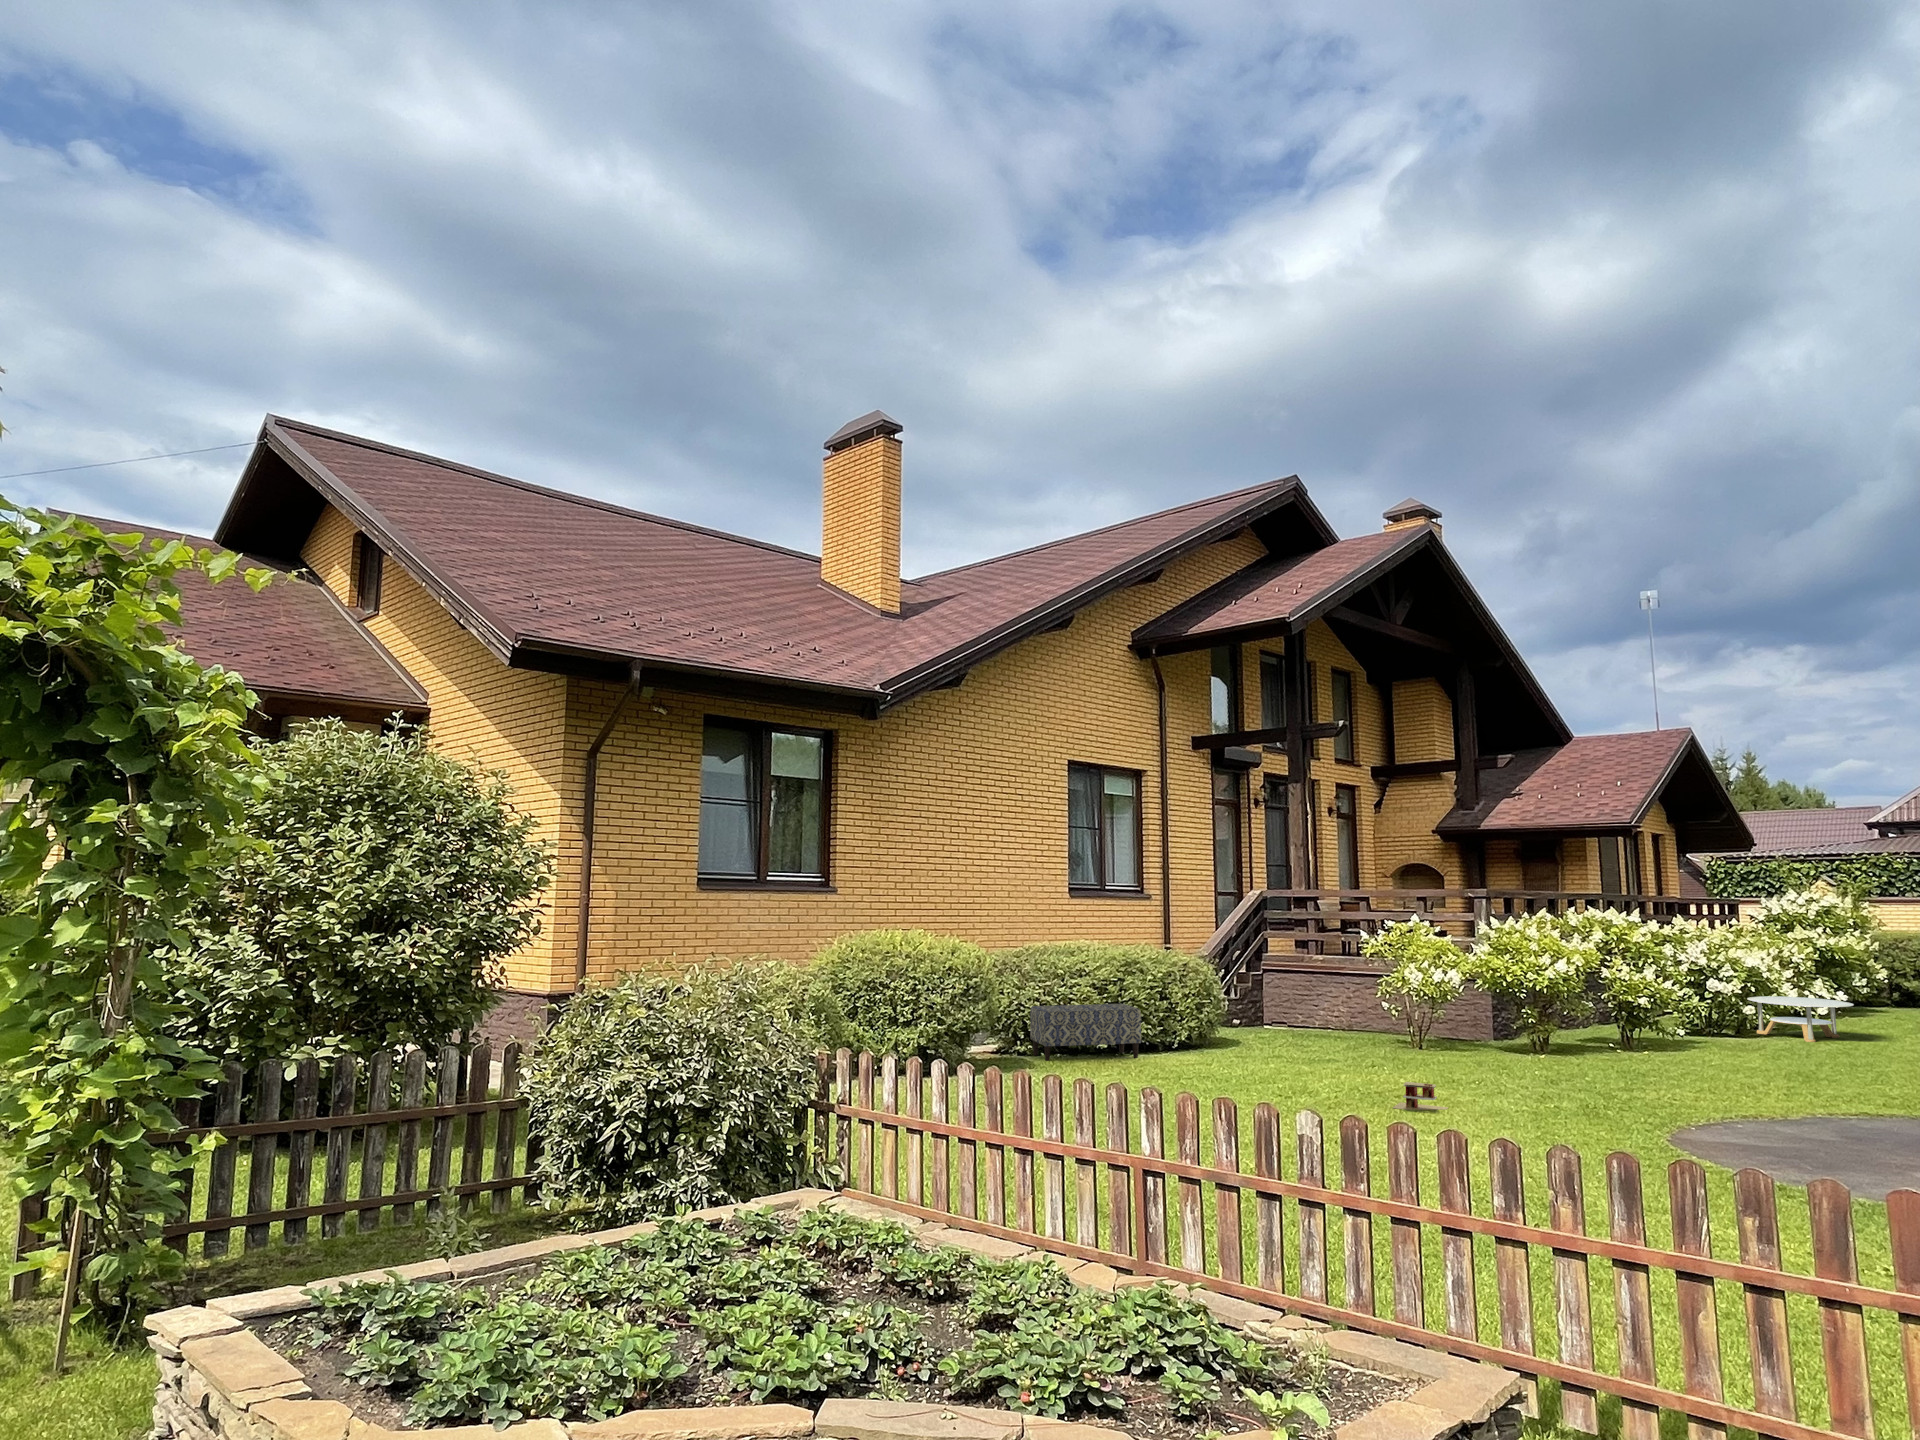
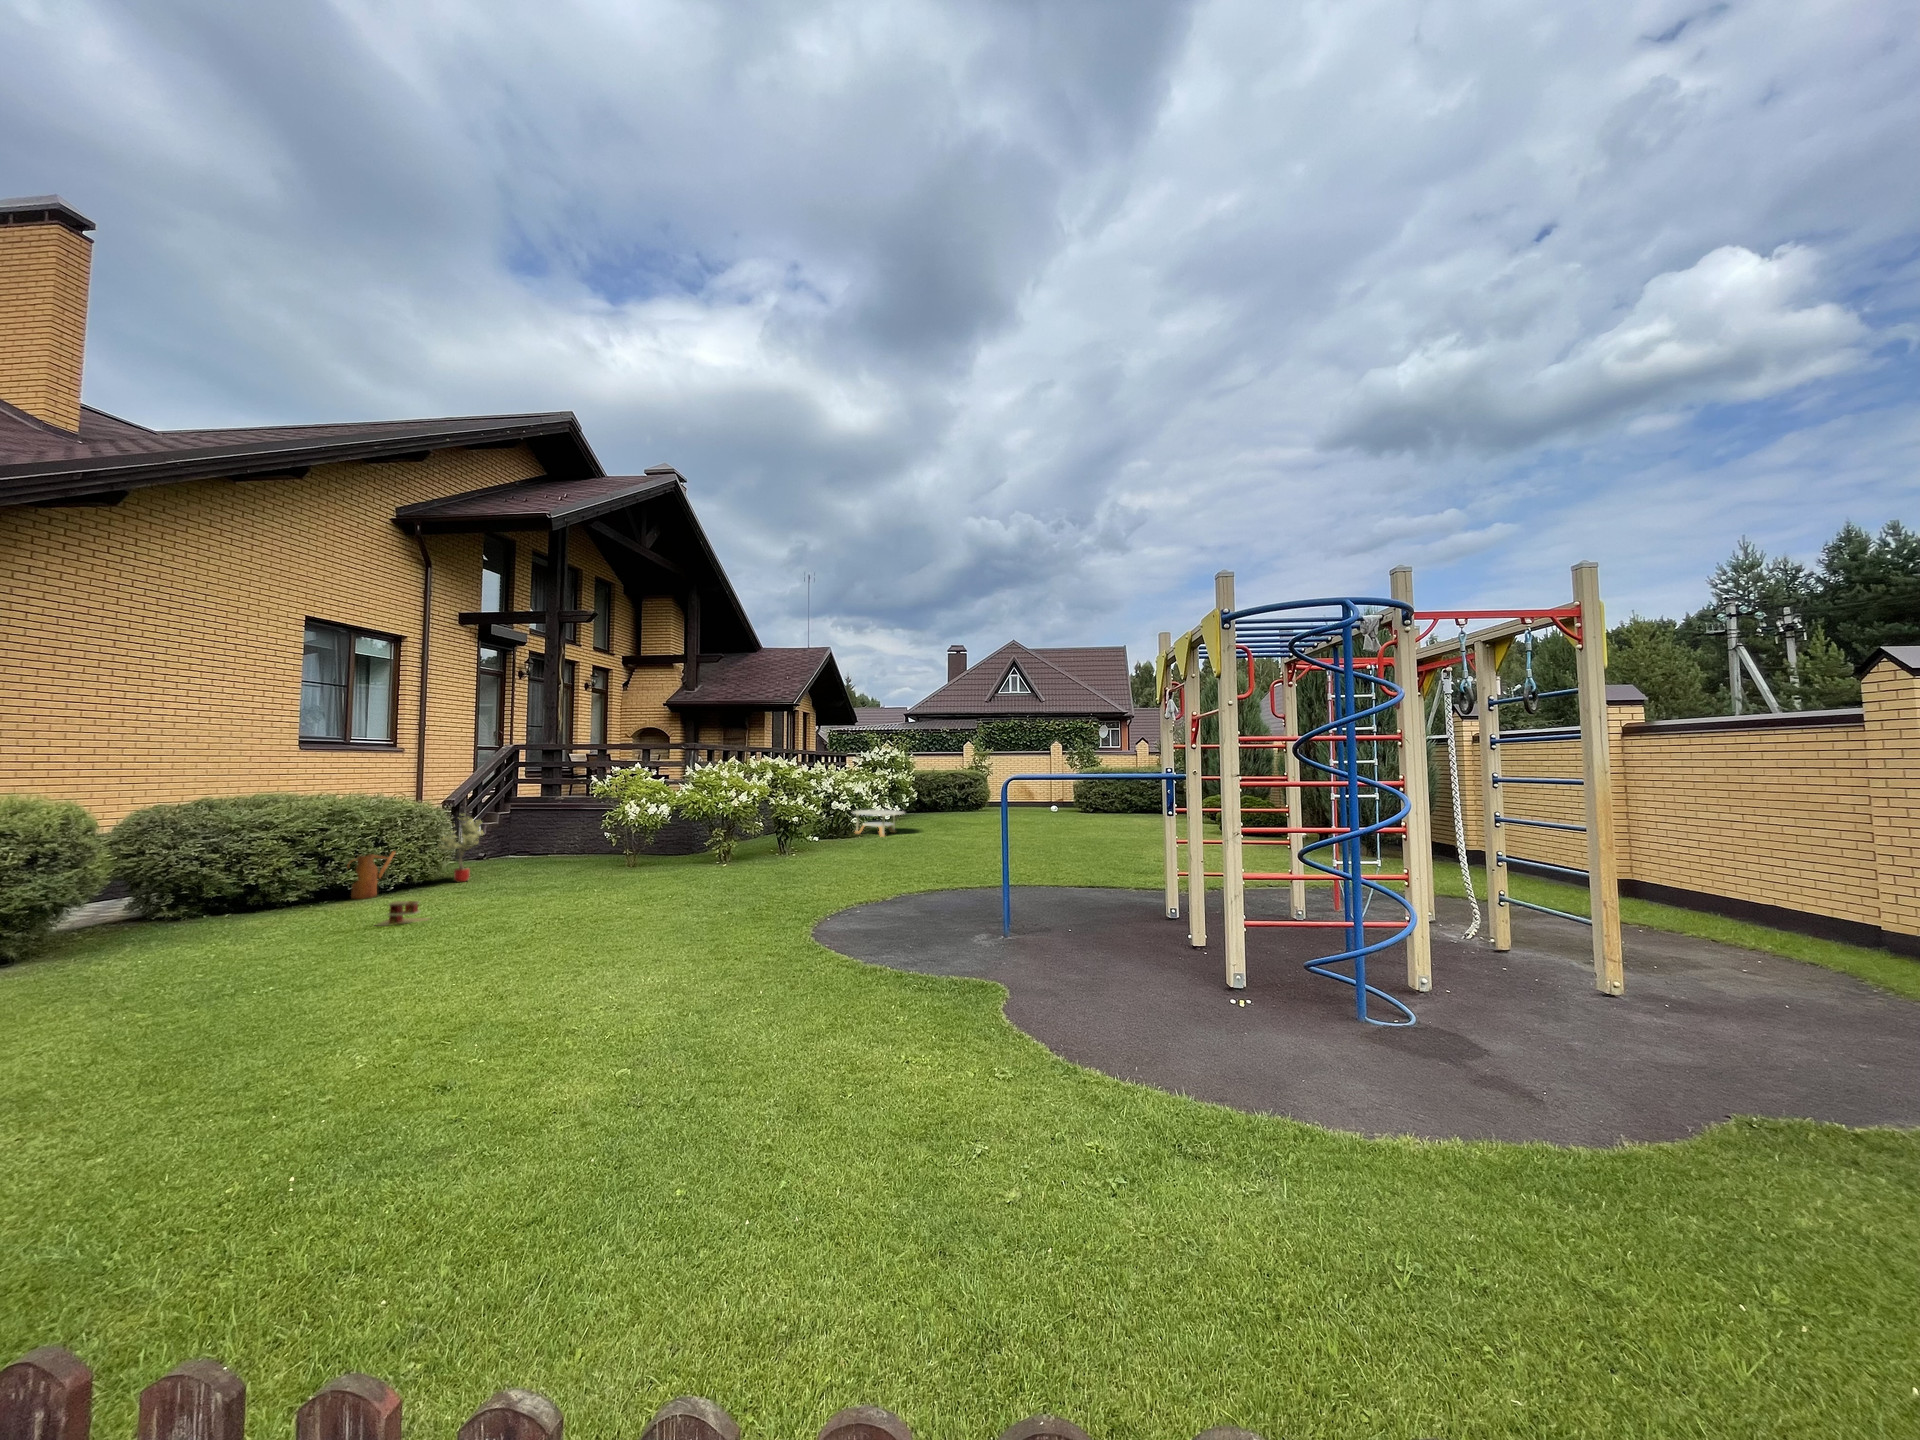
potted tree: none [1210,969,1253,1047] -> present [439,815,483,882]
bench: present [1030,1004,1141,1061] -> none [180,855,340,929]
watering can: none [1141,1005,1179,1053] -> present [347,851,395,899]
toy house: present [1393,1082,1448,1110] -> present [377,901,429,926]

